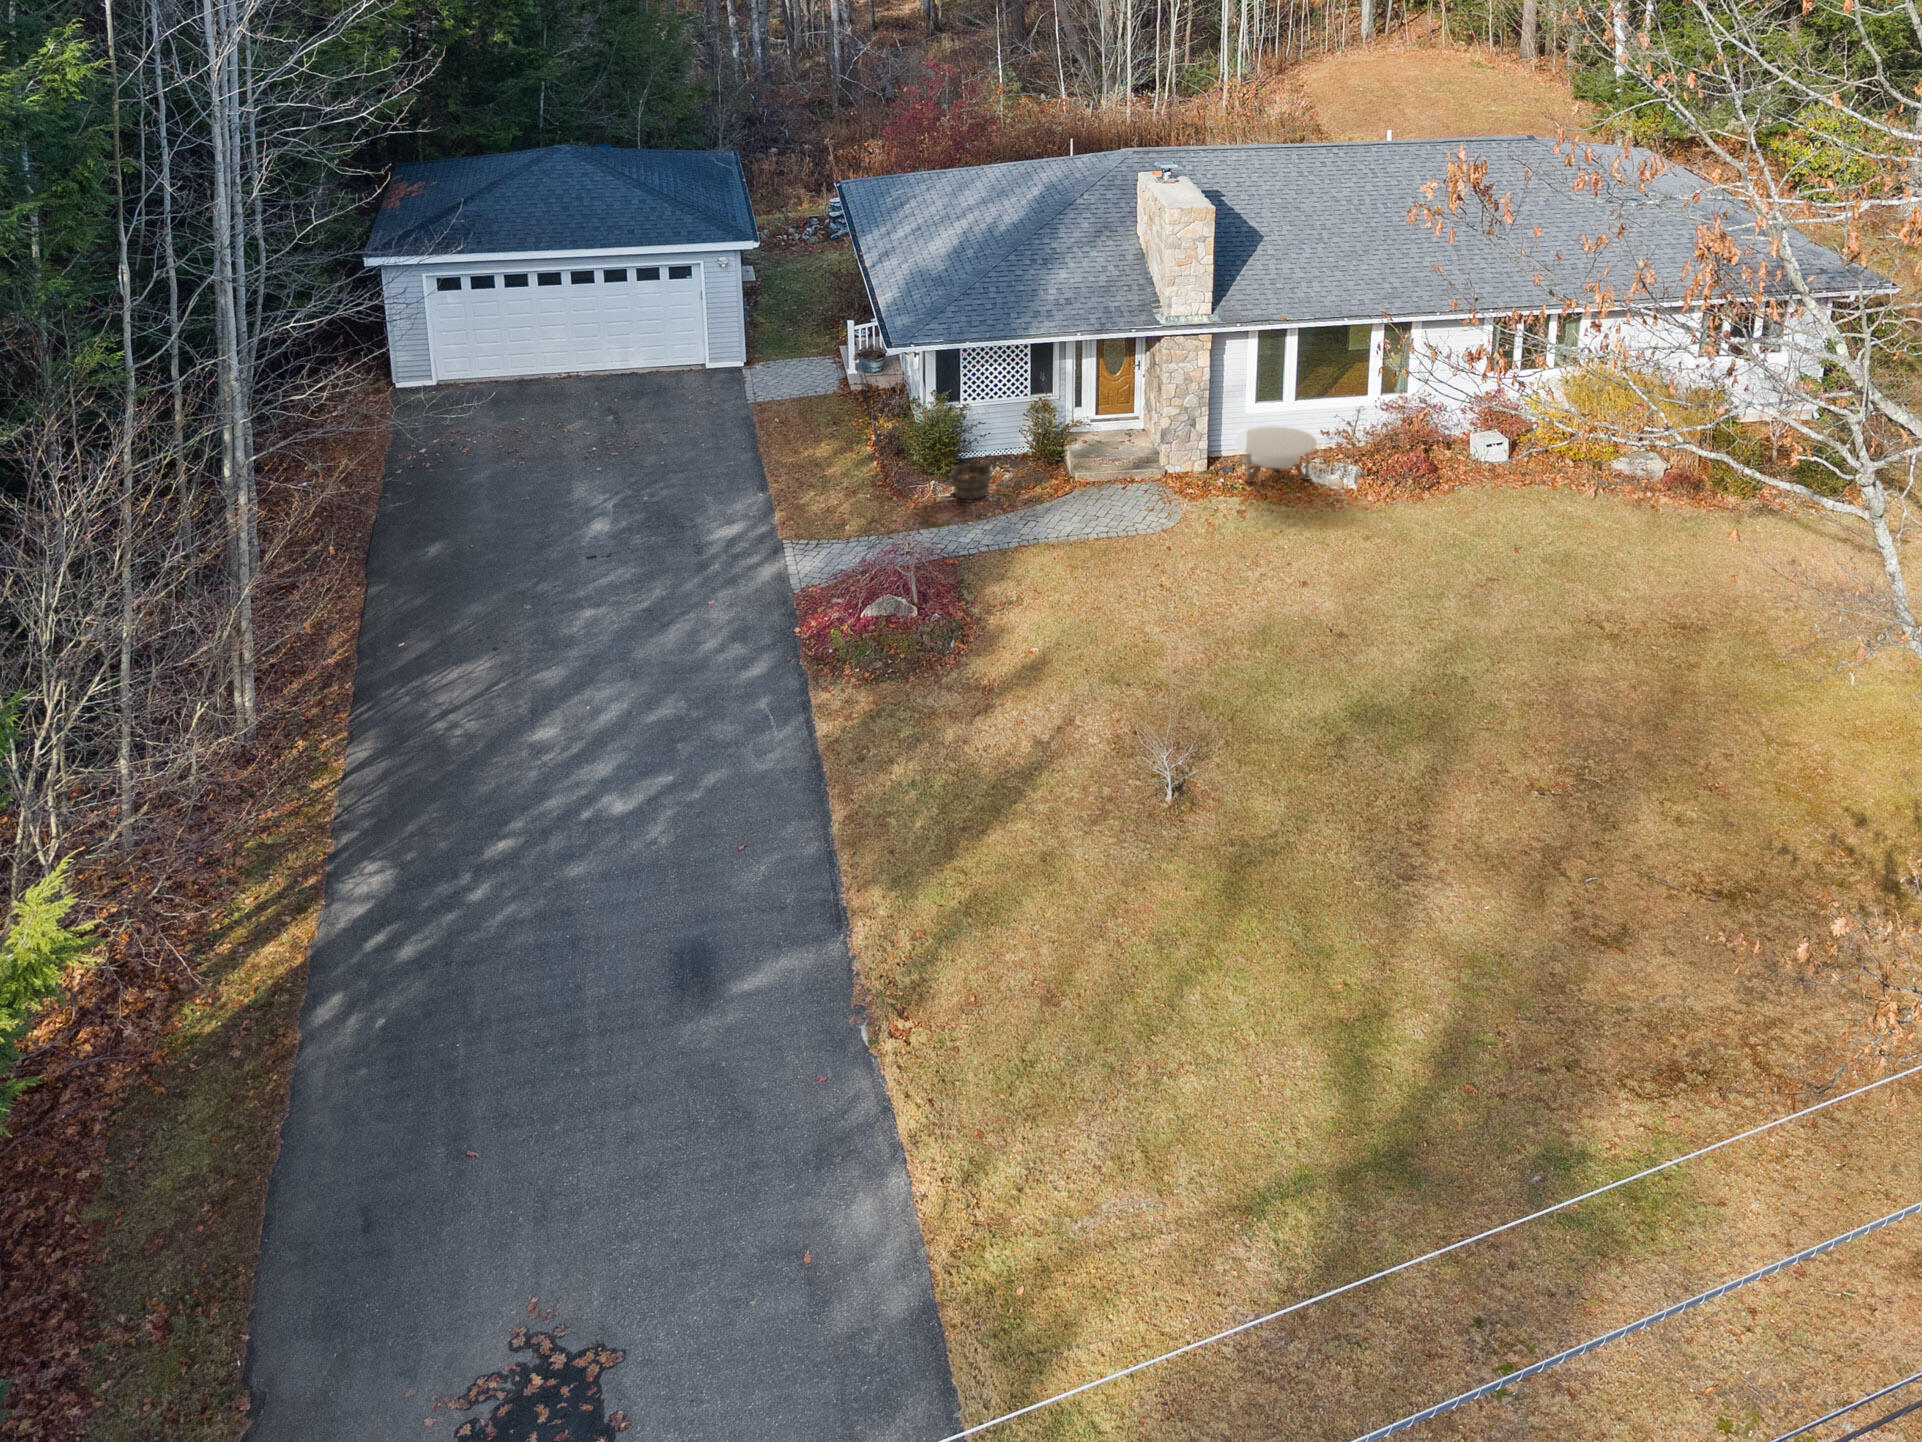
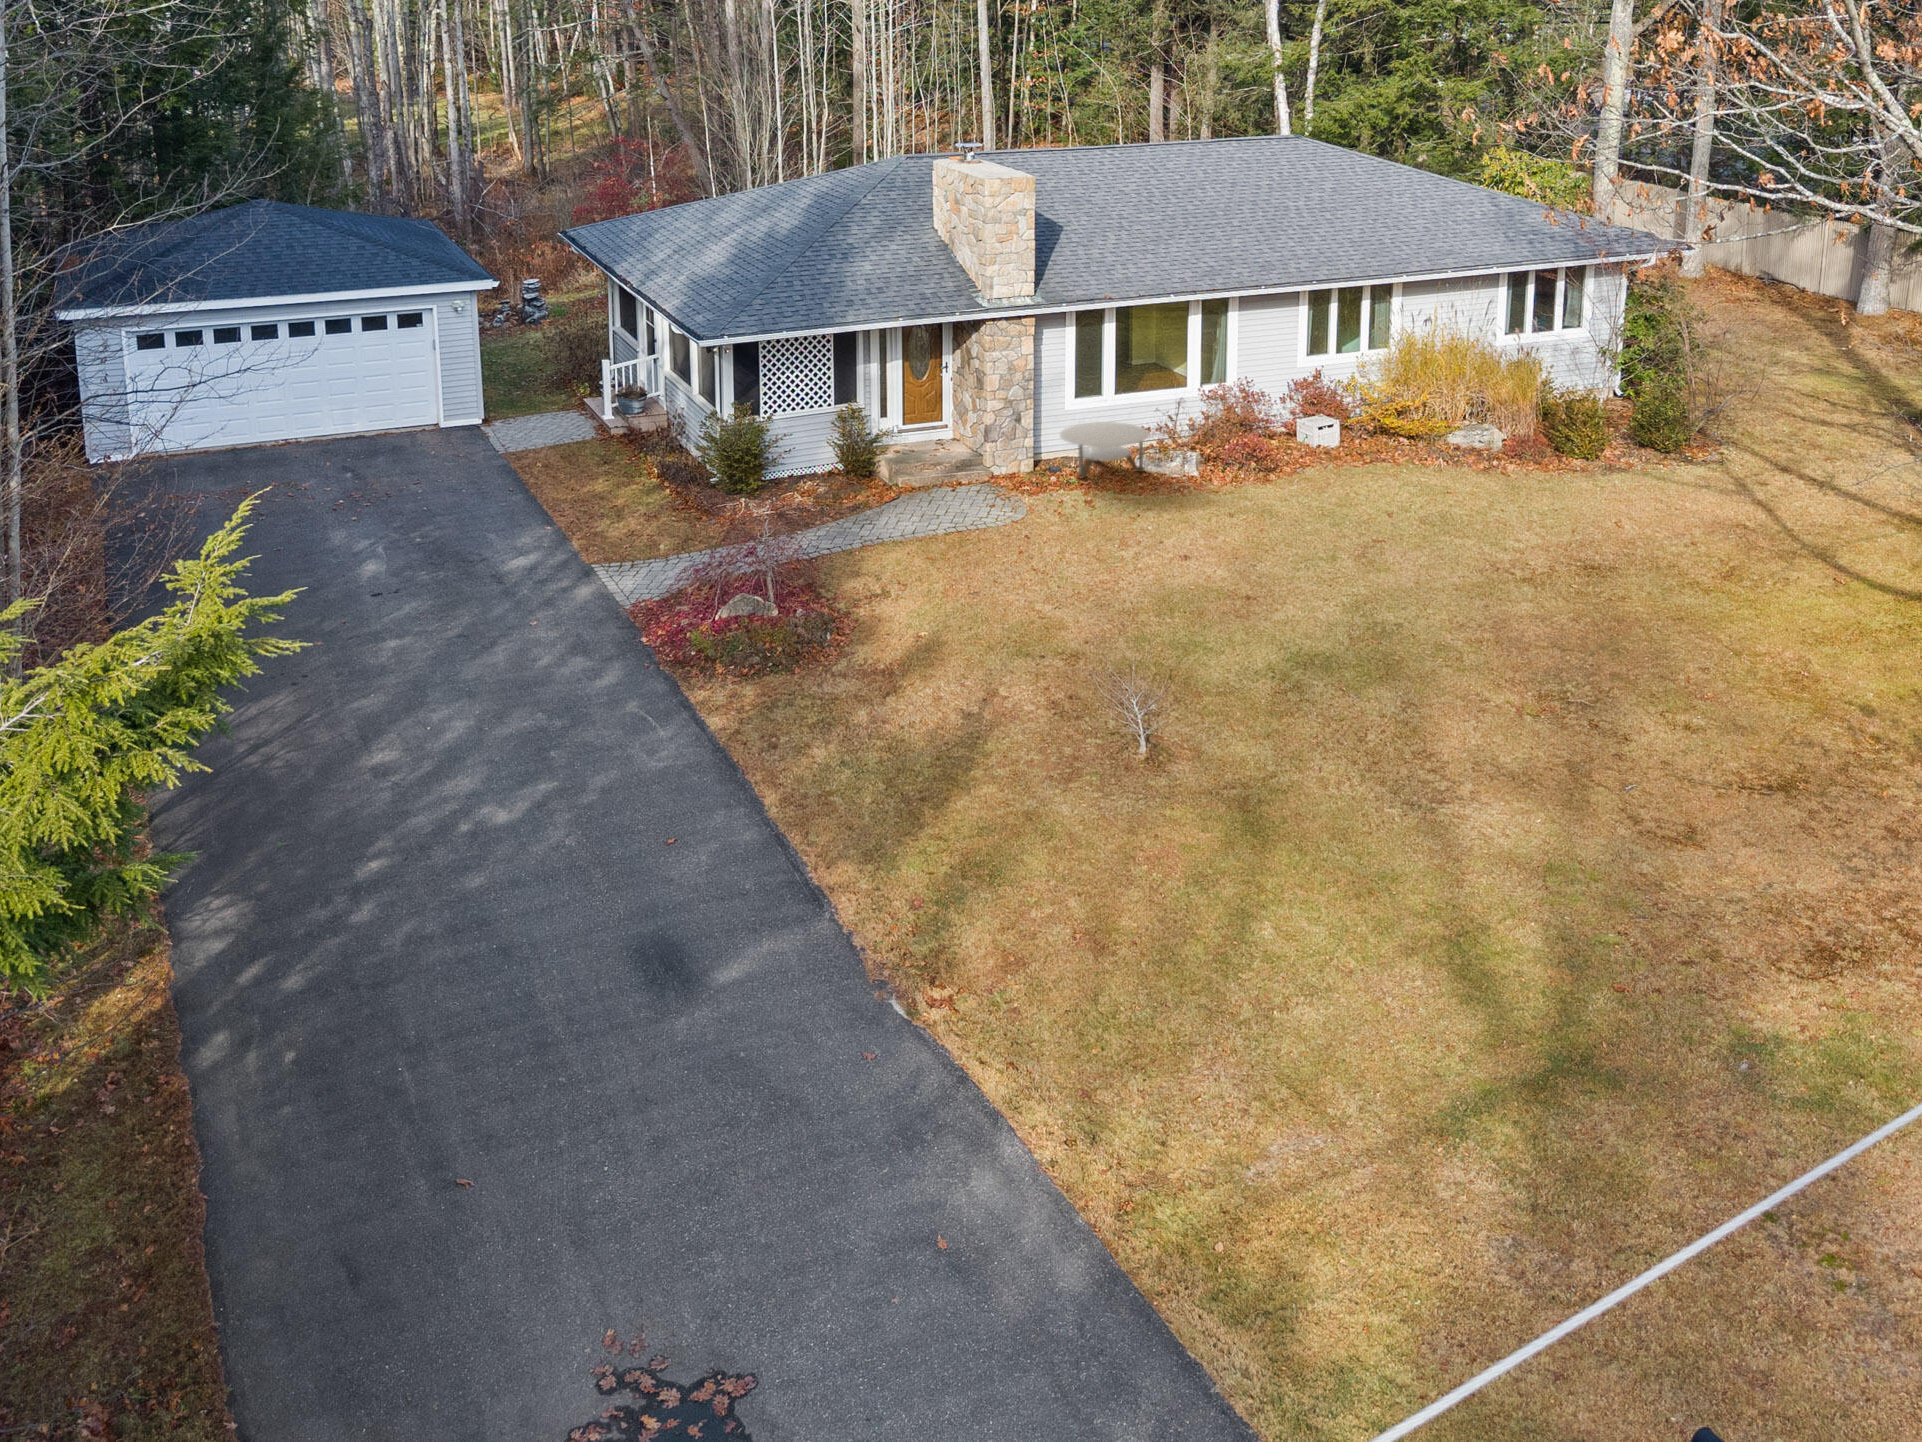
bucket: present [950,464,991,500] -> none [763,474,813,513]

